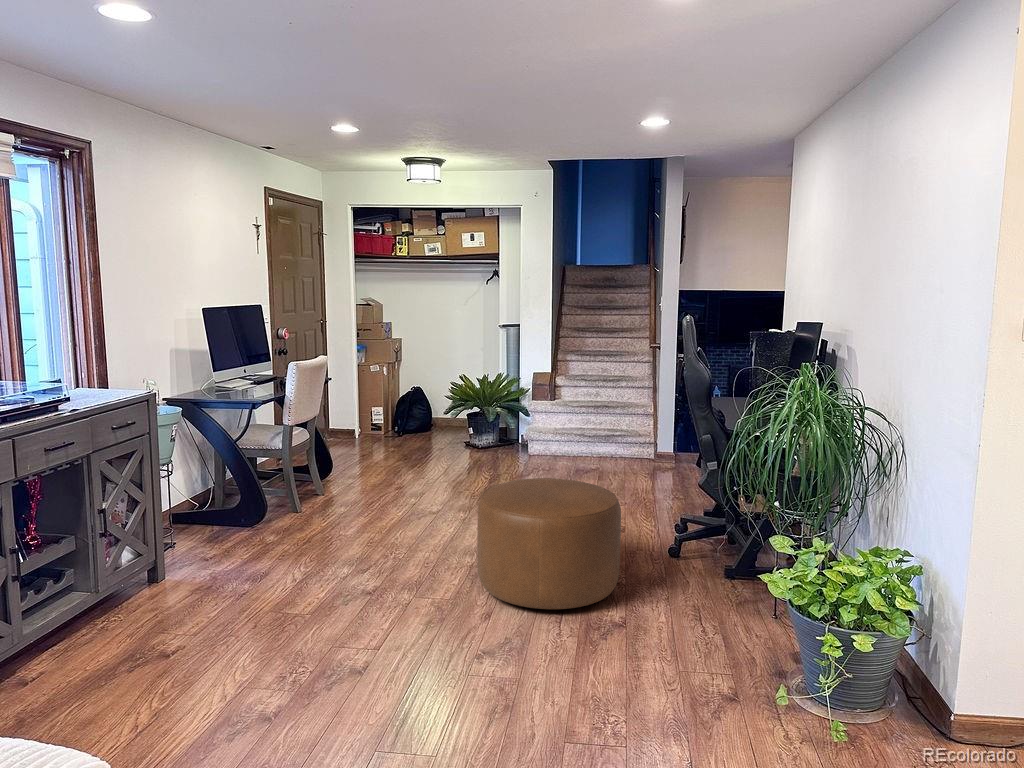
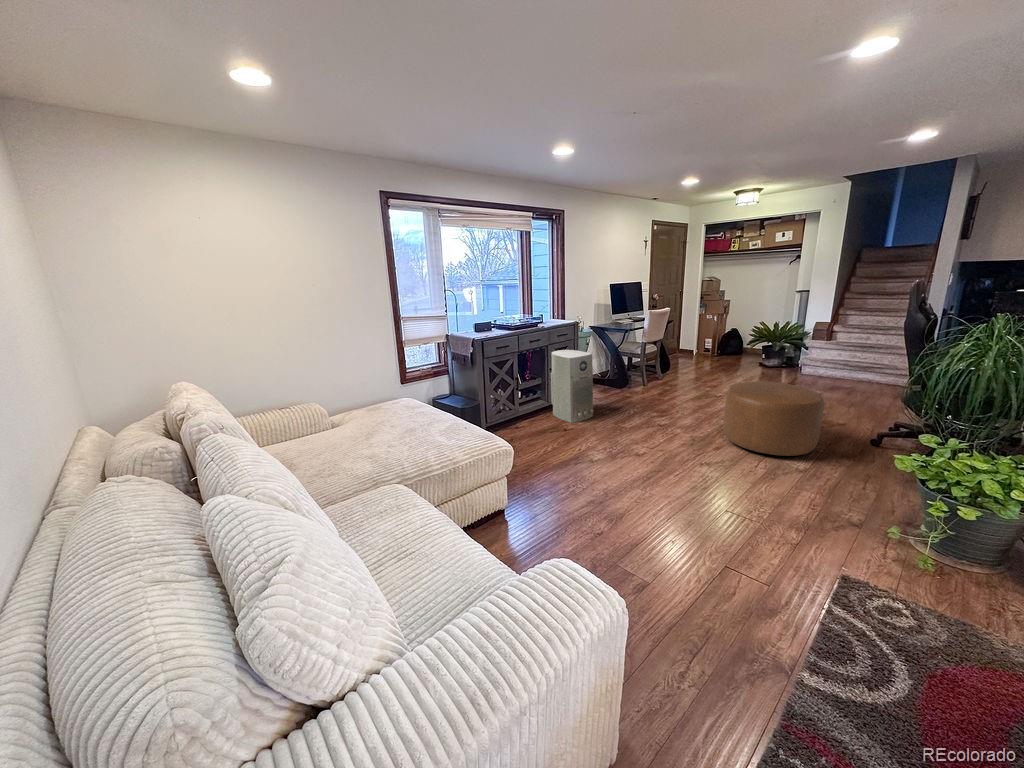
air purifier: none [90,456,213,636] -> present [551,350,594,423]

